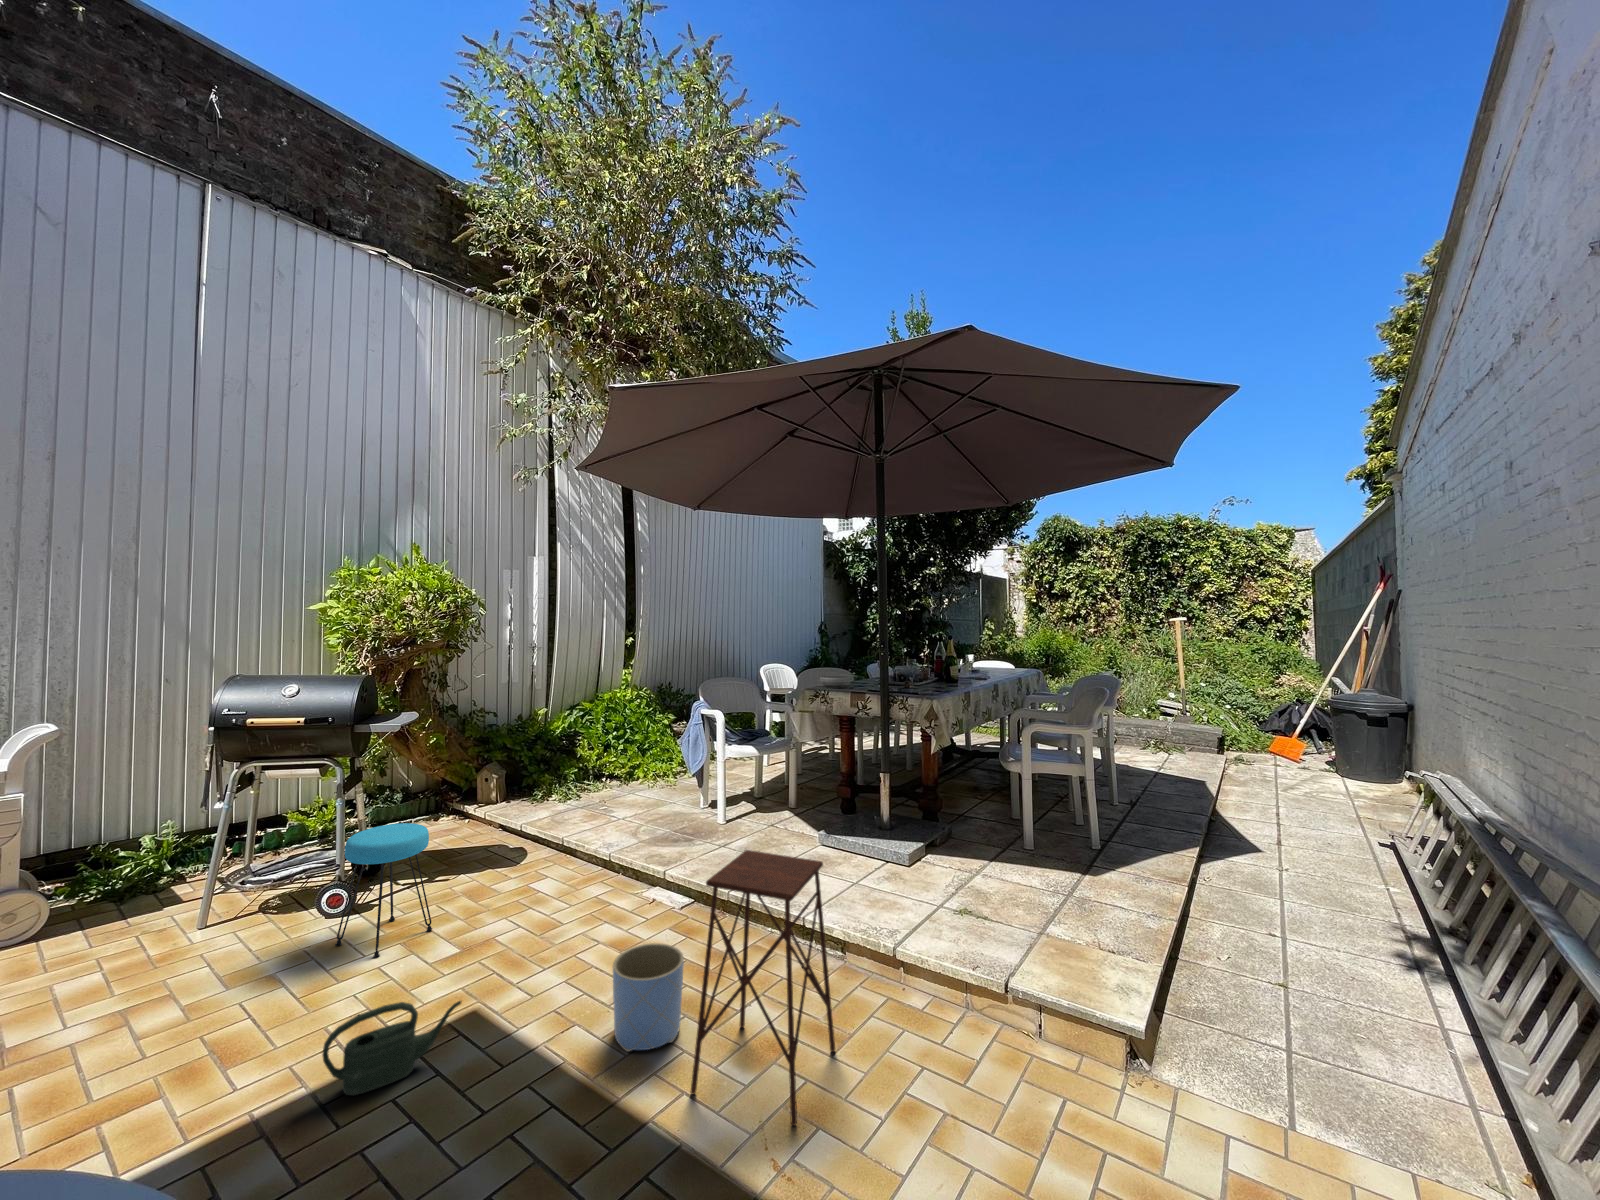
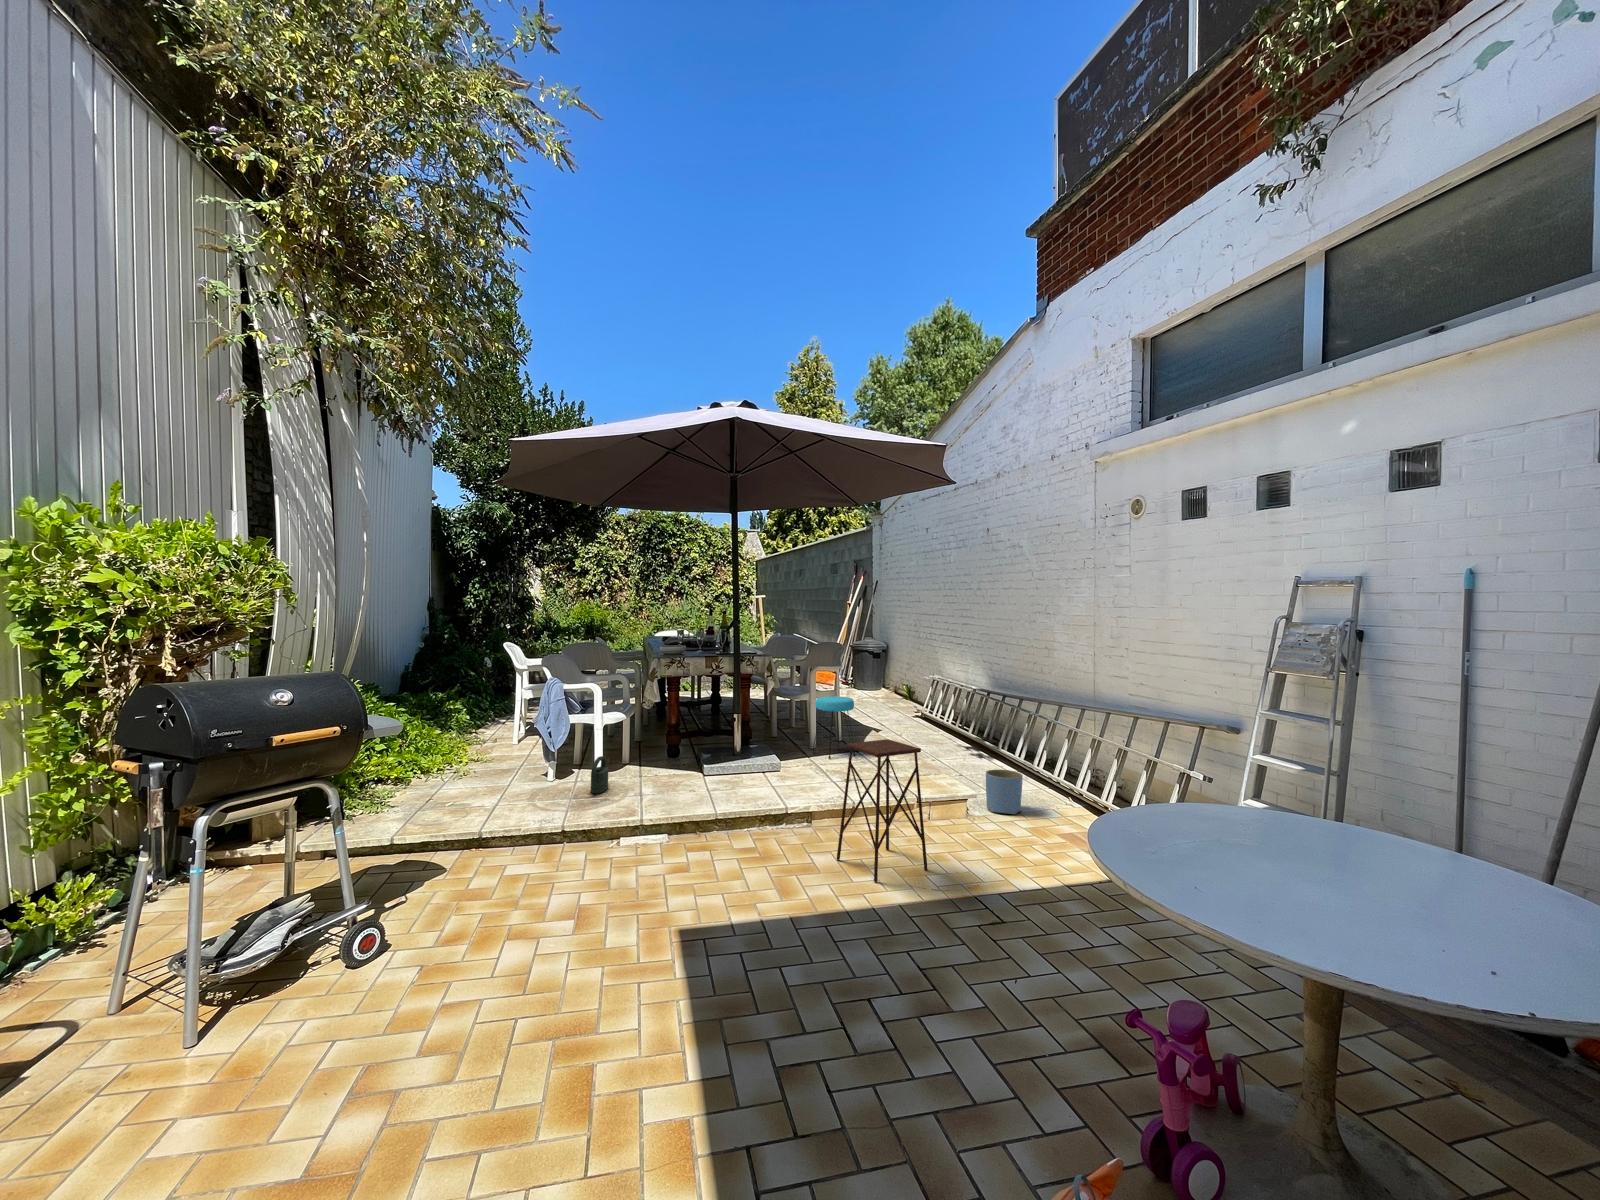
stool: present [335,823,432,957] -> present [813,696,855,758]
planter: present [613,943,684,1052] -> present [986,769,1023,814]
watering can: present [322,1001,462,1096] -> present [591,756,610,793]

